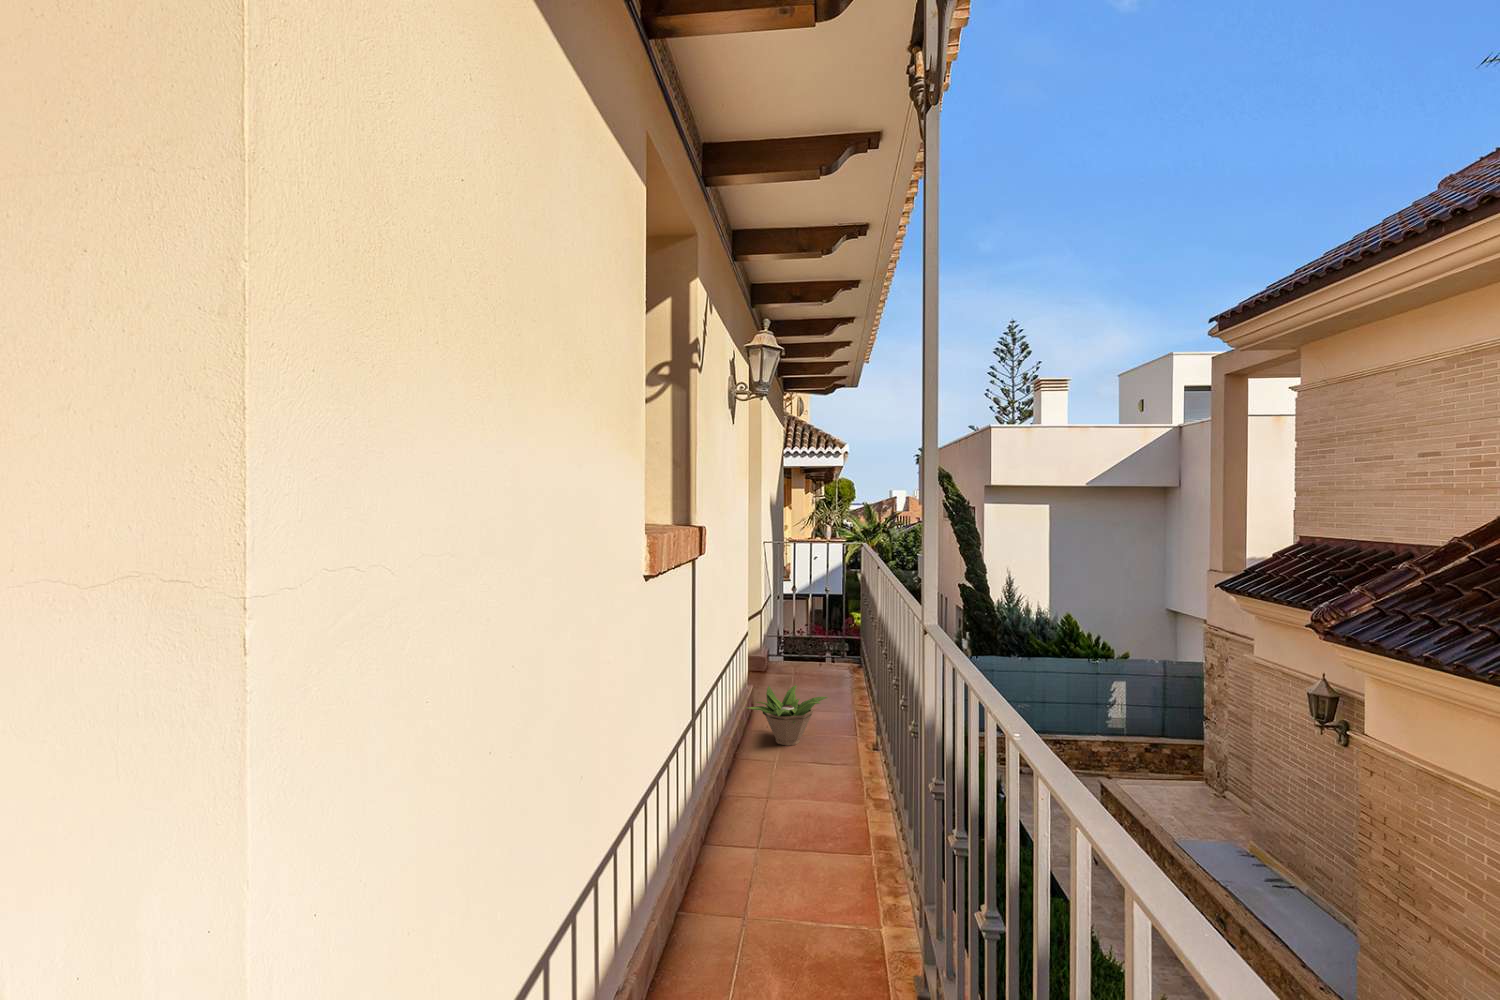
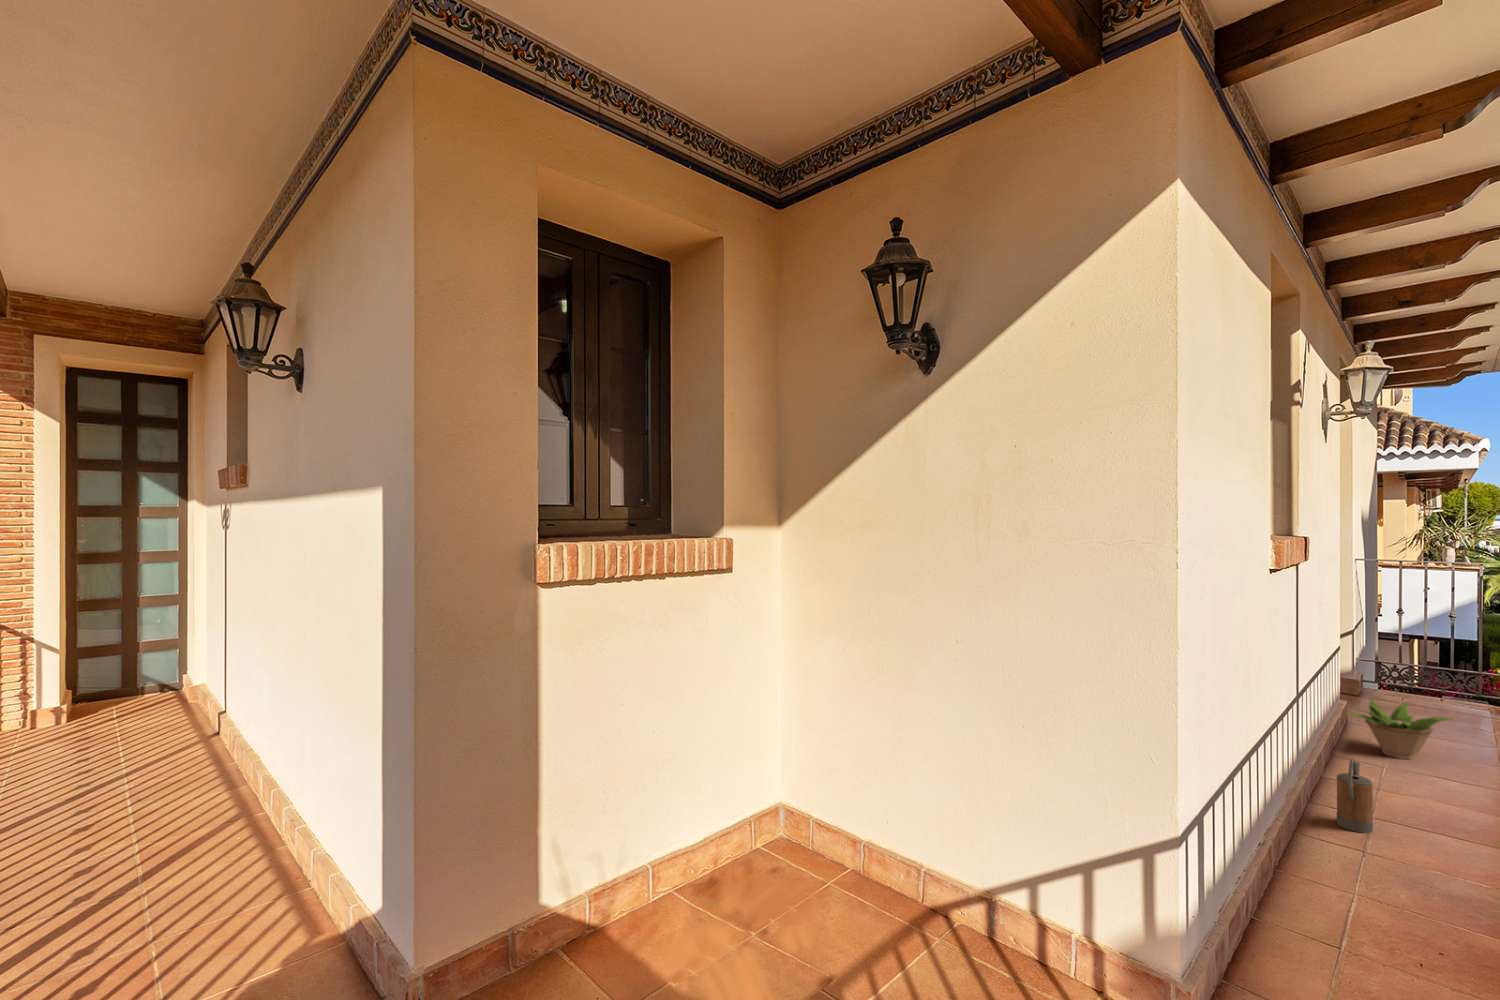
watering can: none [727,781,759,869] -> present [1336,758,1373,833]

